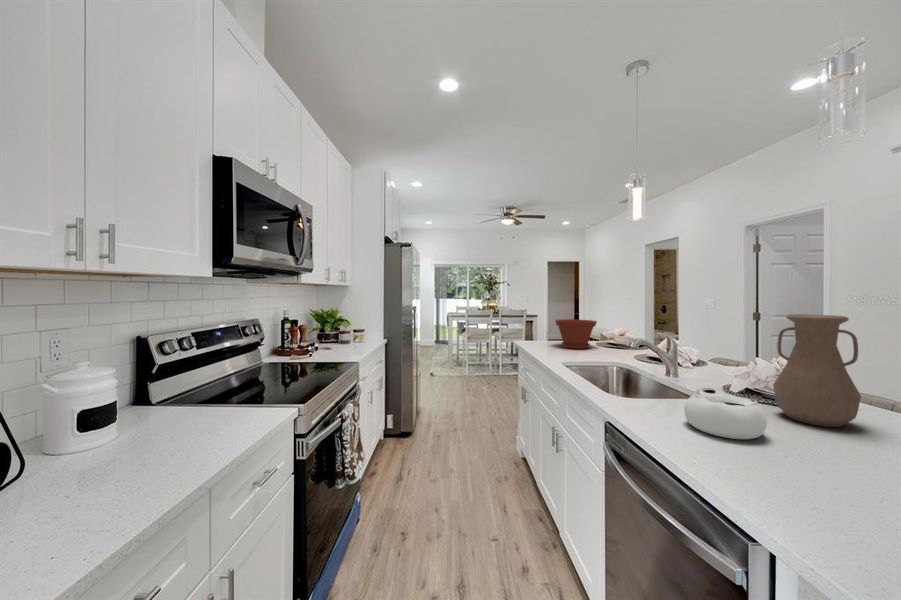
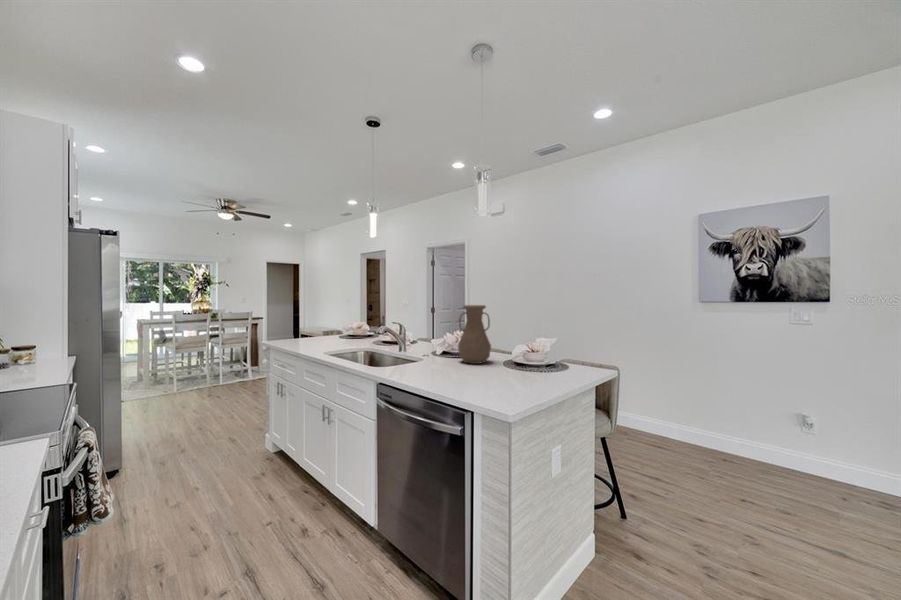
plant pot: present [555,319,597,349] -> none [305,317,341,342]
decorative bowl: present [684,387,767,439] -> none [421,351,459,376]

